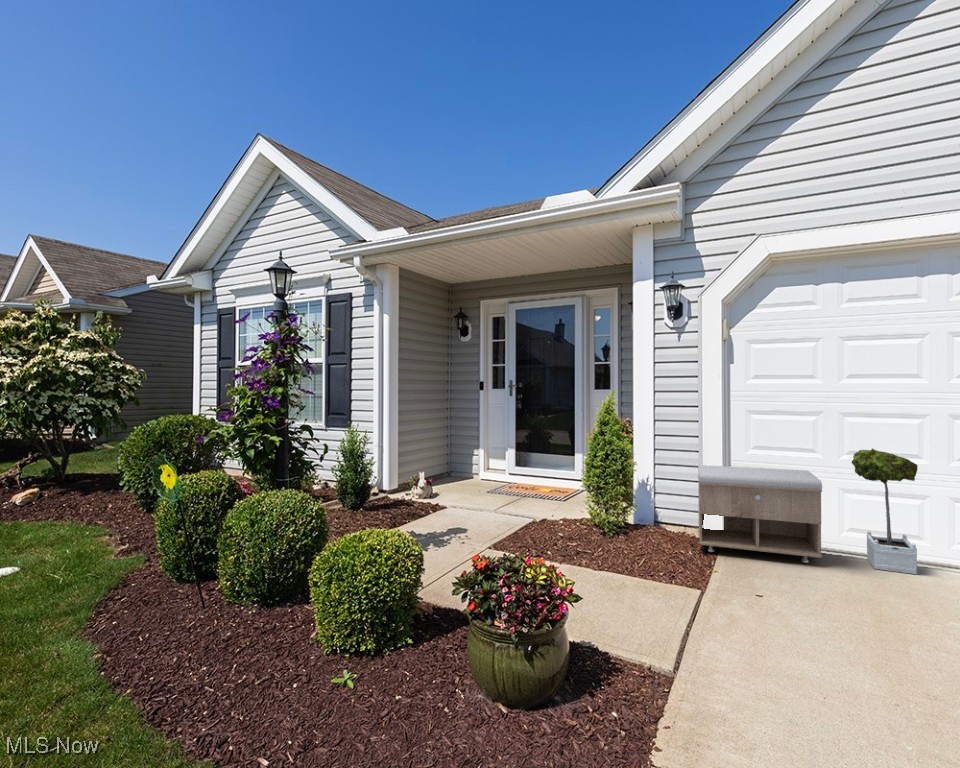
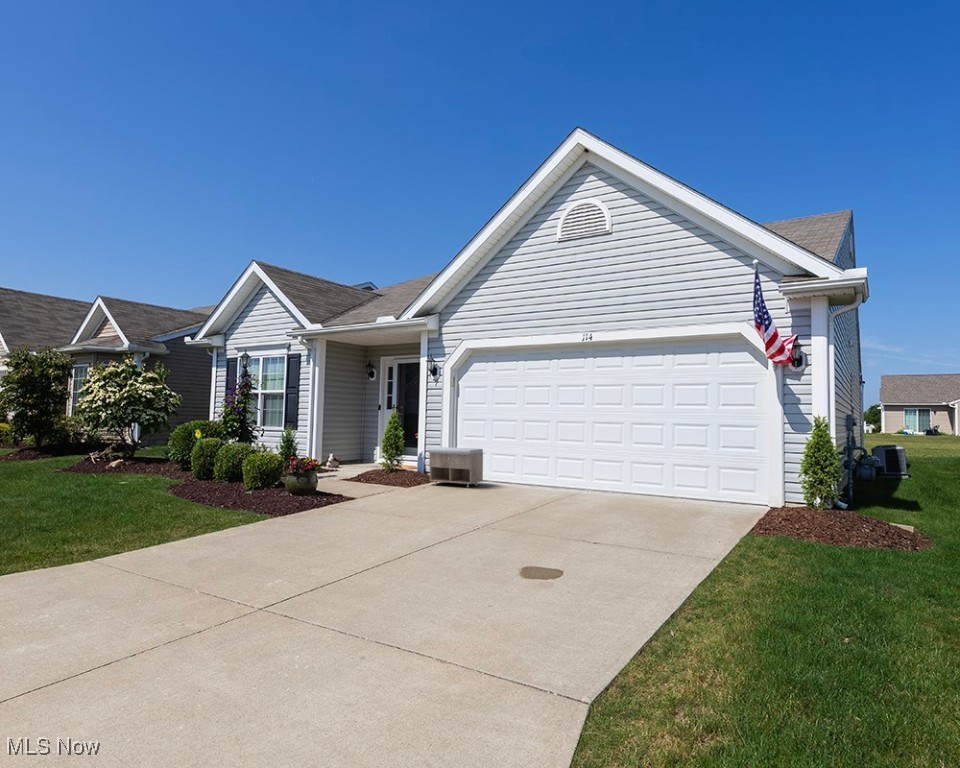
potted tree: present [852,449,918,574] -> none [488,437,510,490]

